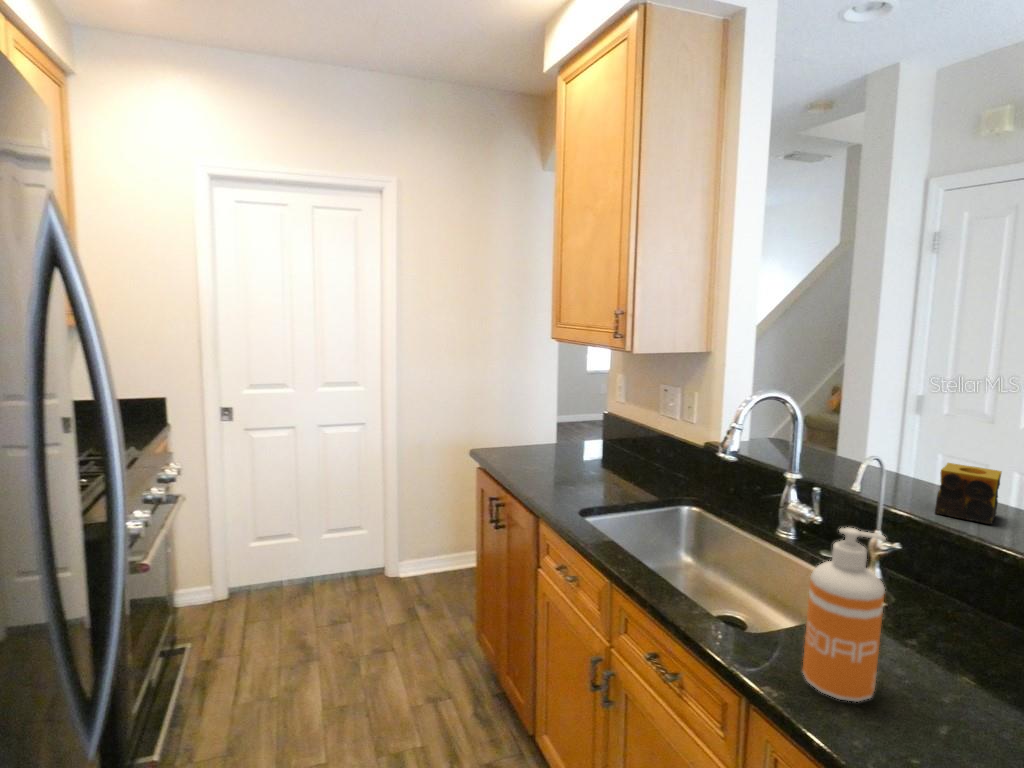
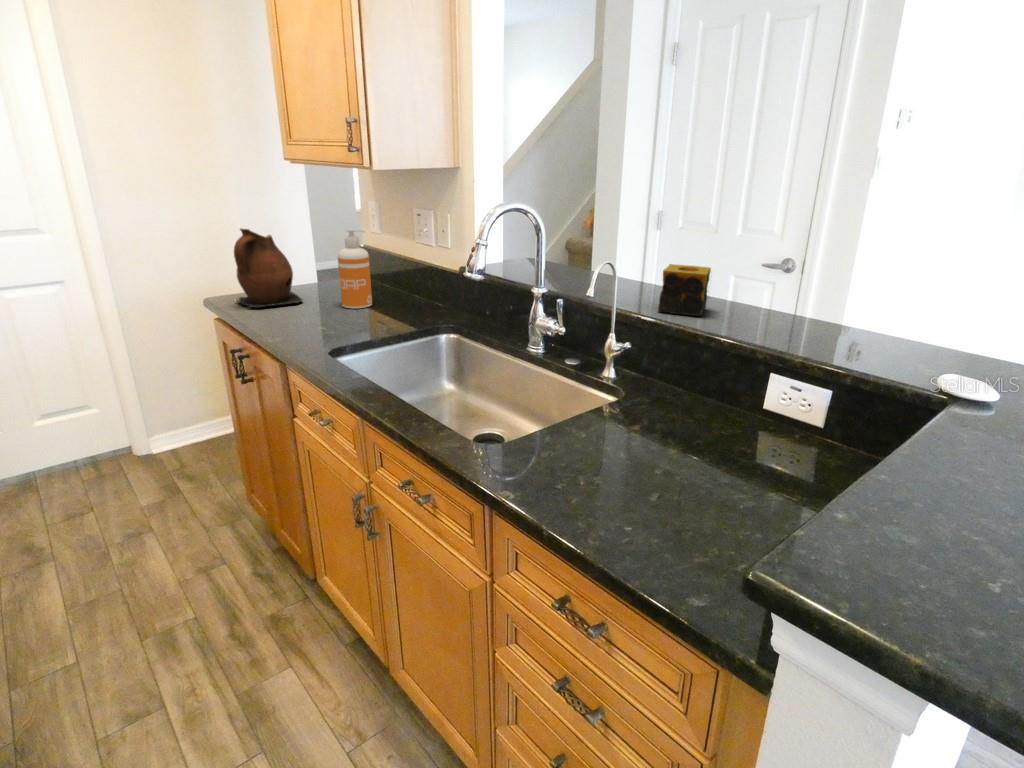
ceramic pitcher: none [497,394,554,462] -> present [234,229,303,307]
soap dispenser: present [803,528,886,702] -> present [338,229,372,309]

